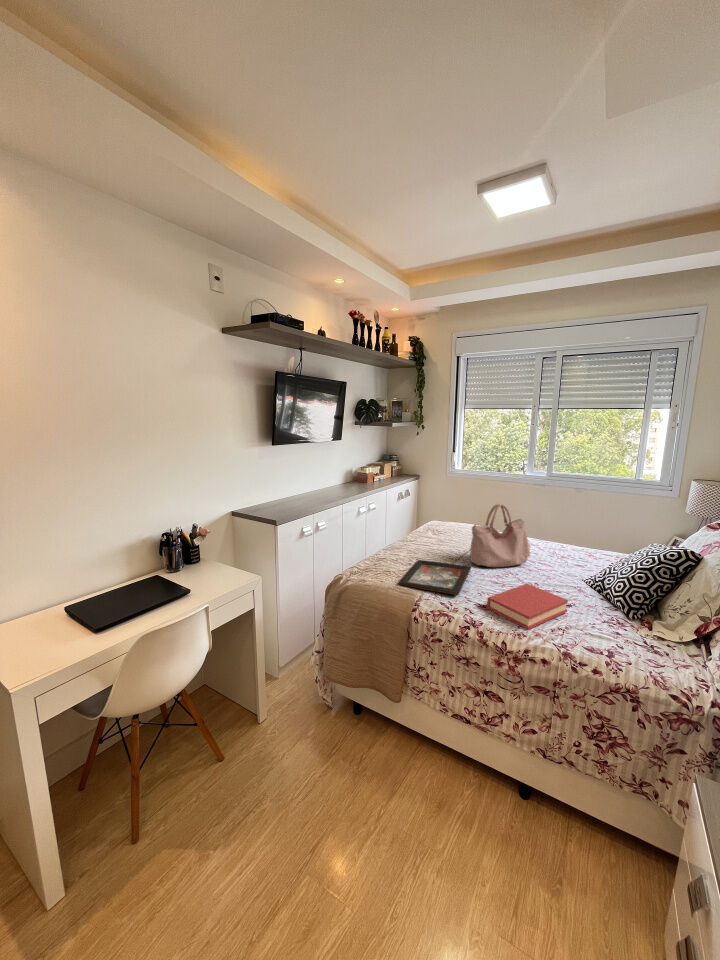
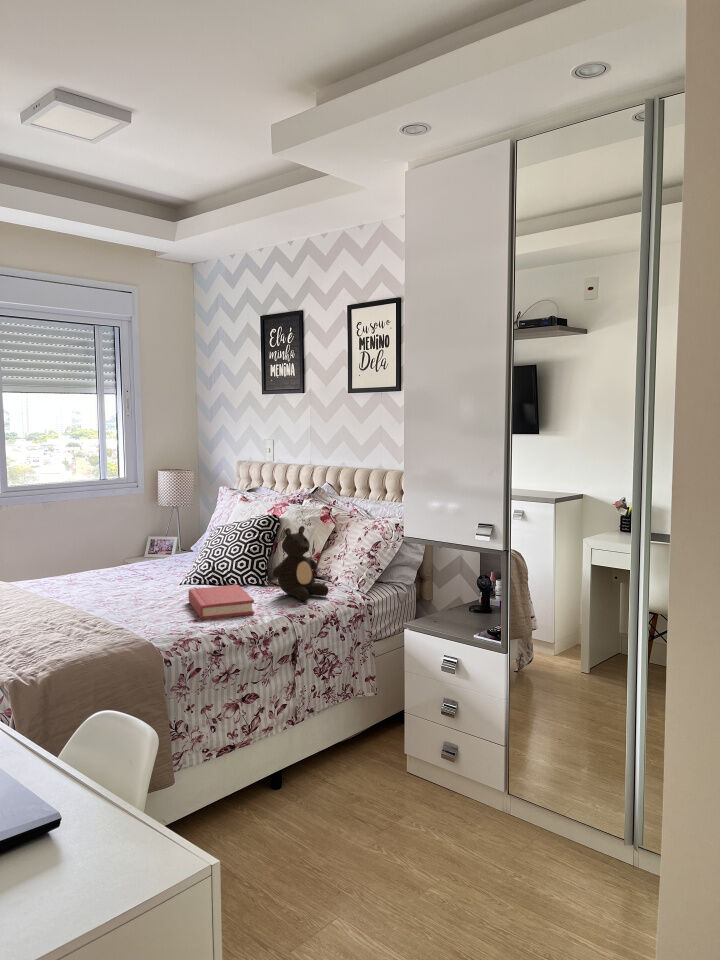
handbag: present [470,504,530,567] -> none [74,515,129,605]
decorative tray: present [399,560,471,595] -> none [40,602,168,643]
teddy bear: none [599,567,679,664] -> present [272,526,329,601]

